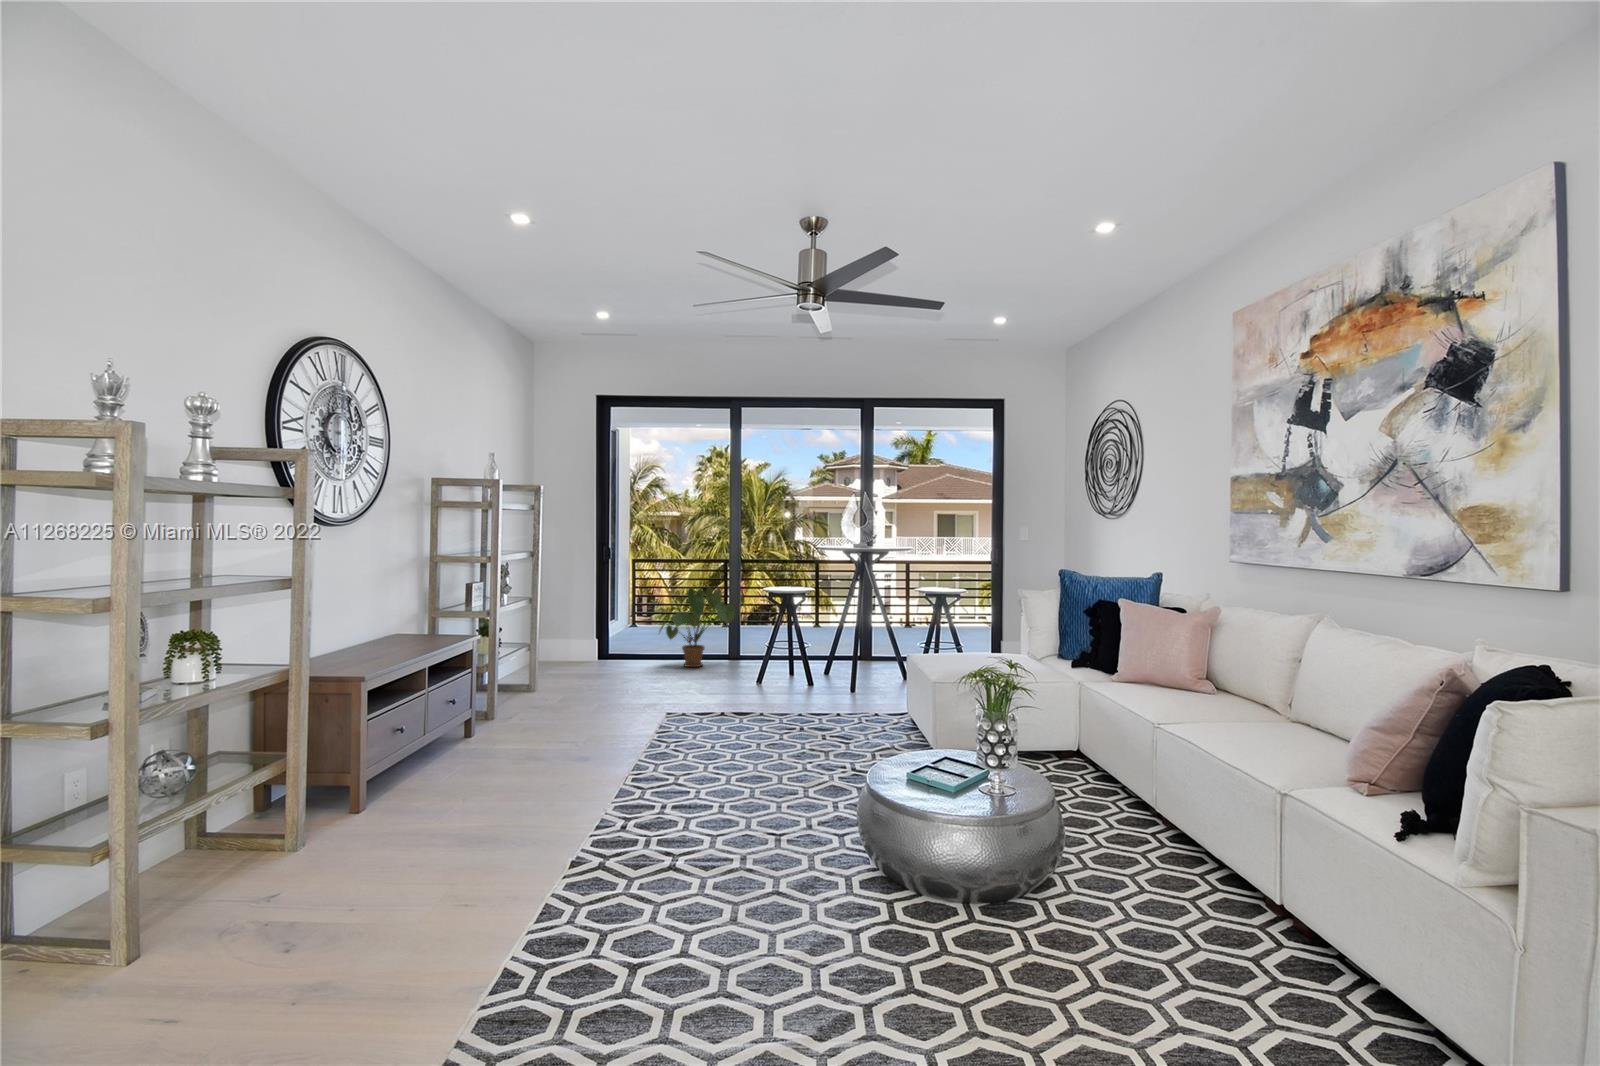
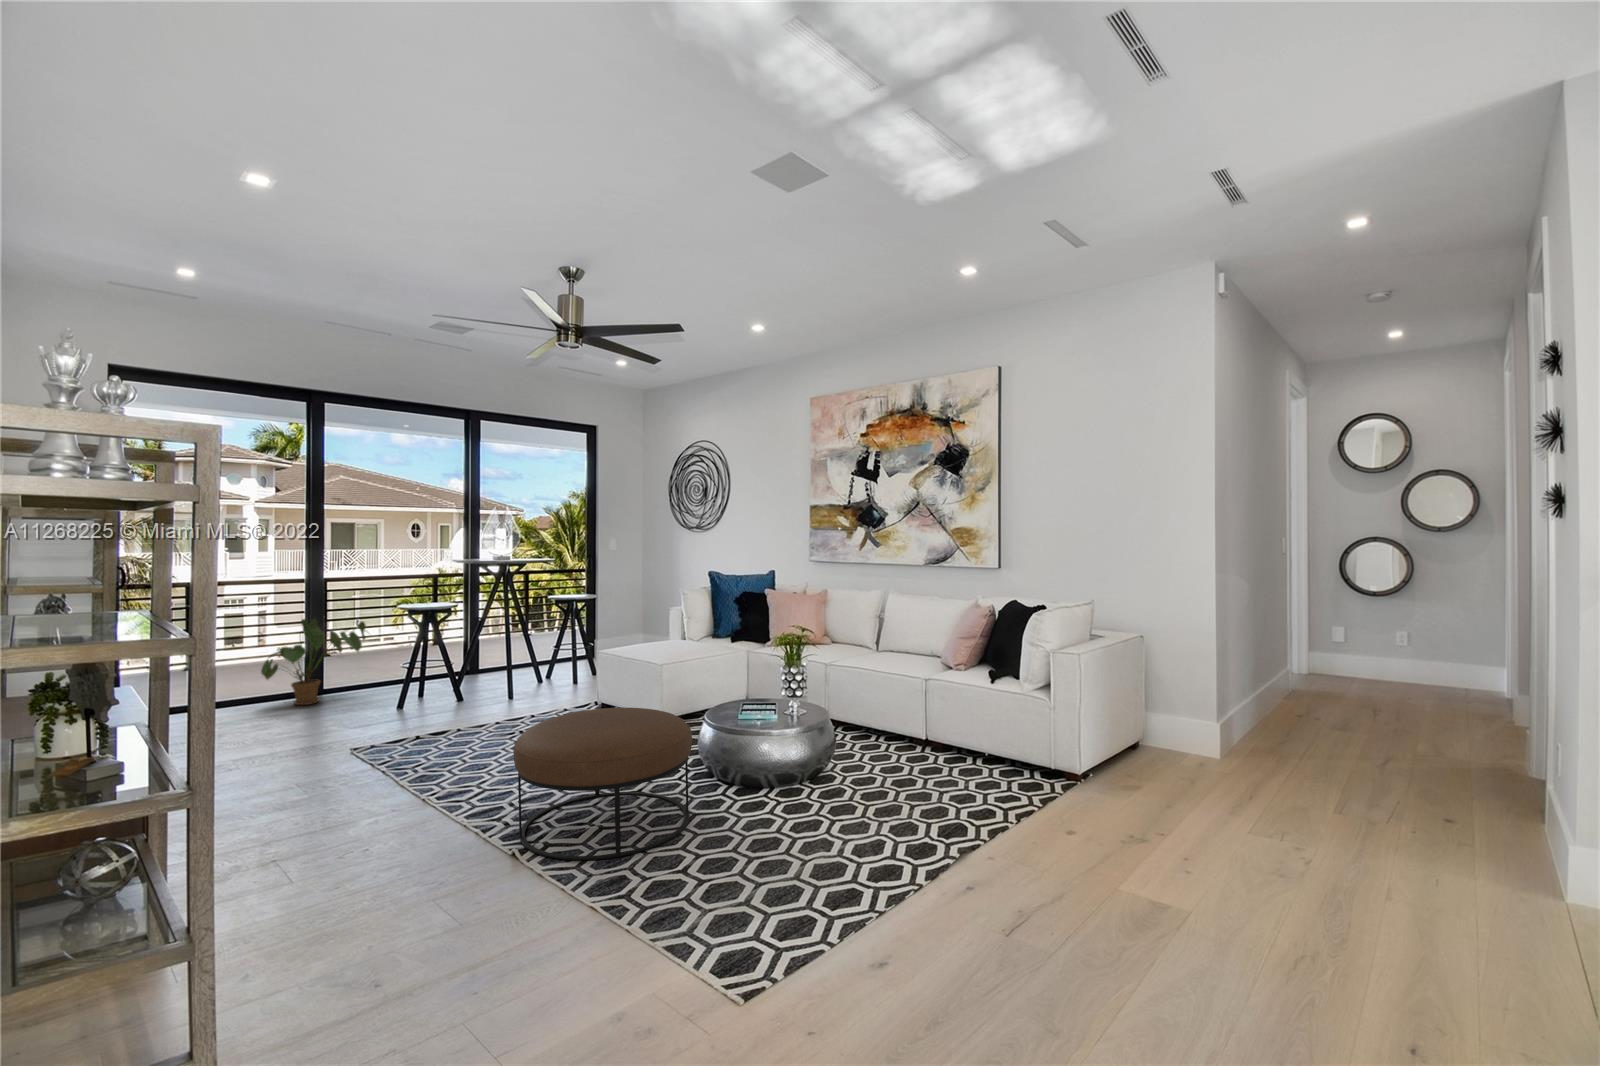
ottoman: none [581,715,803,915] -> present [513,708,692,860]

